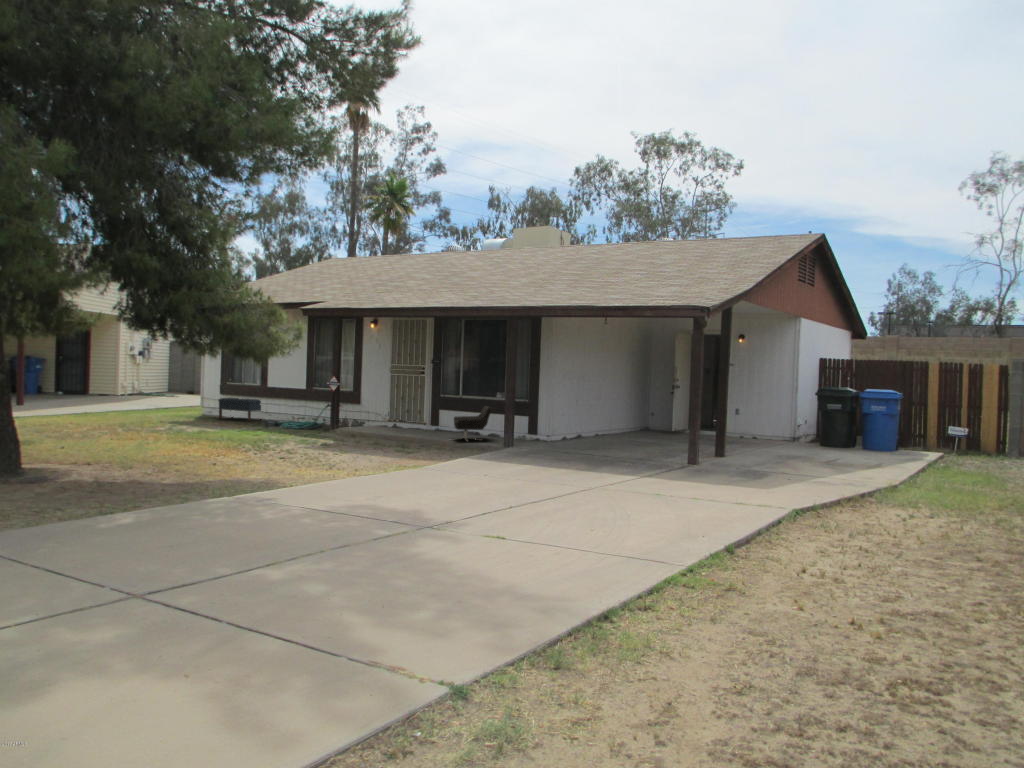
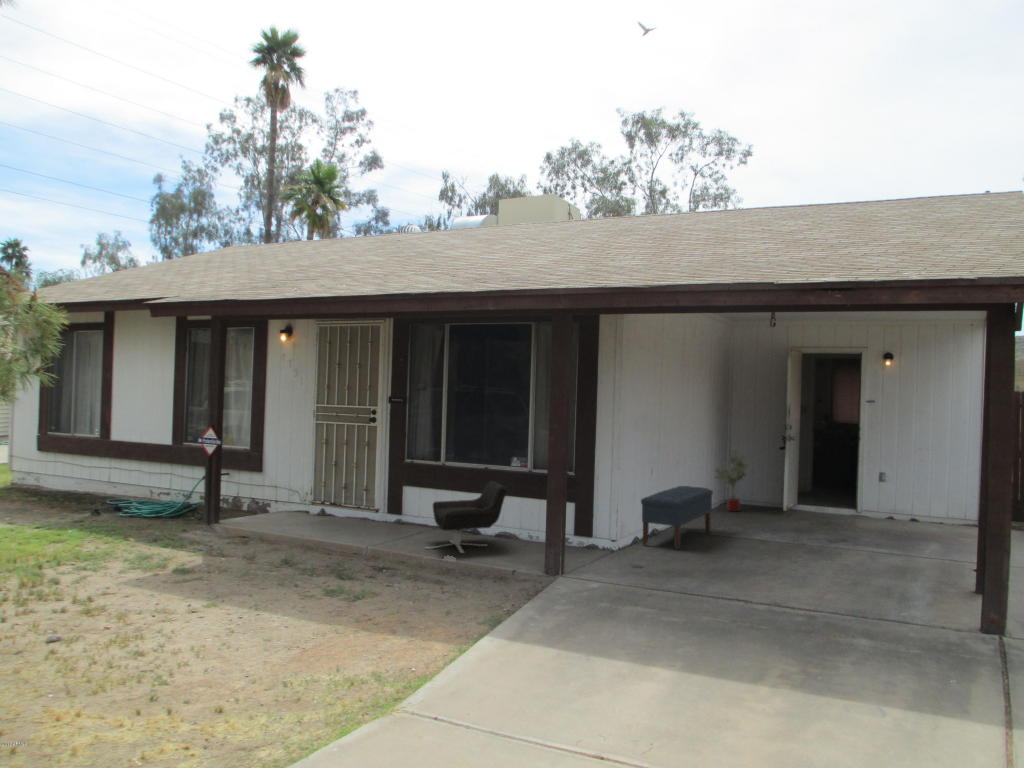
potted tree: none [628,393,651,432] -> present [715,449,747,511]
bench: present [218,398,262,421] -> present [641,486,713,549]

